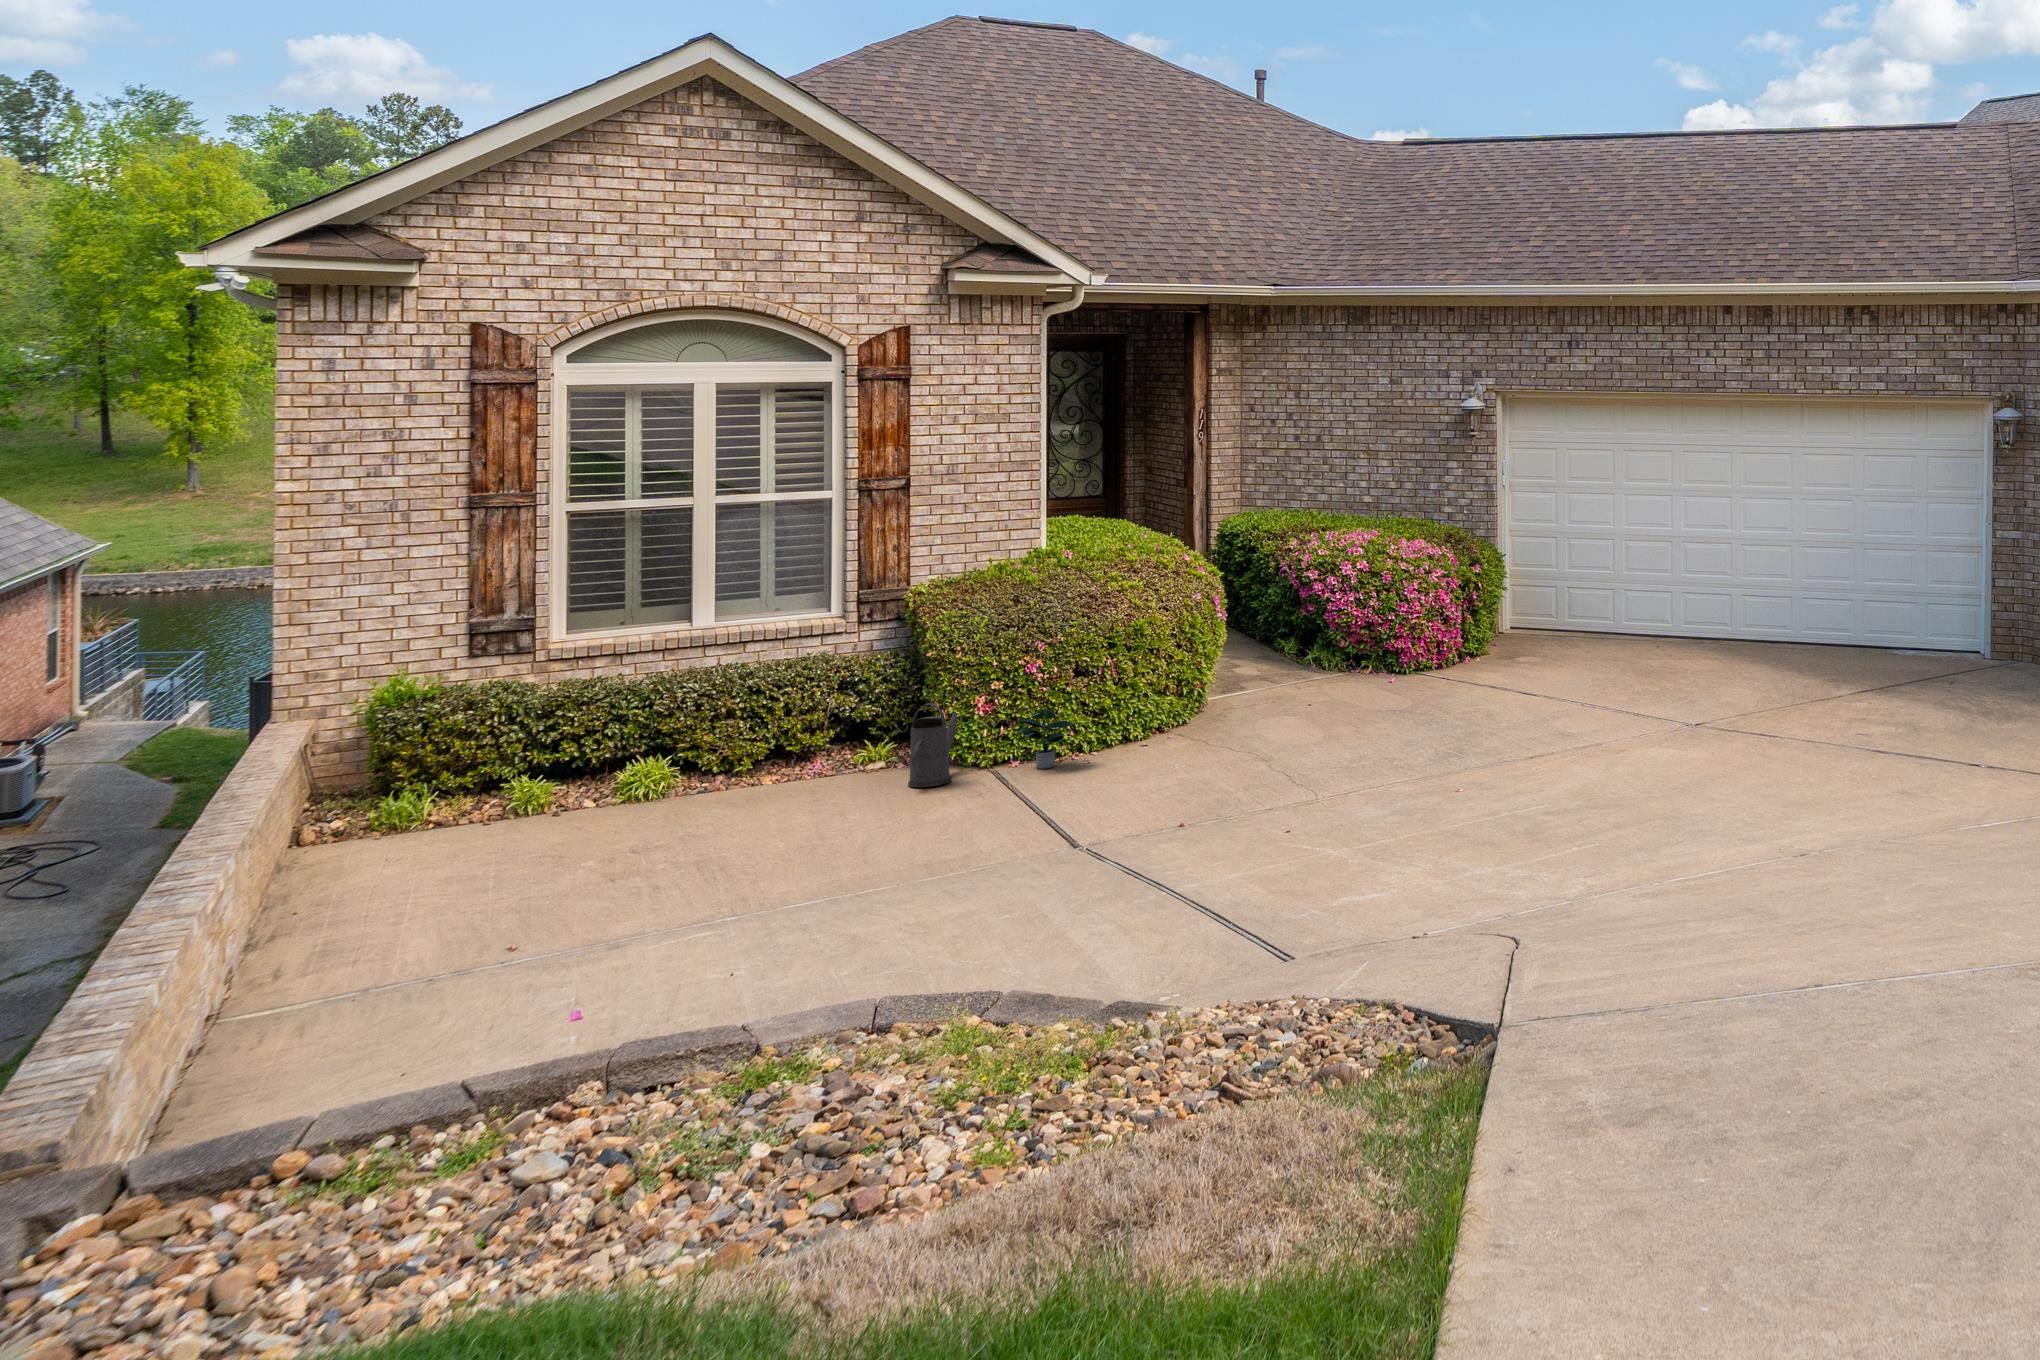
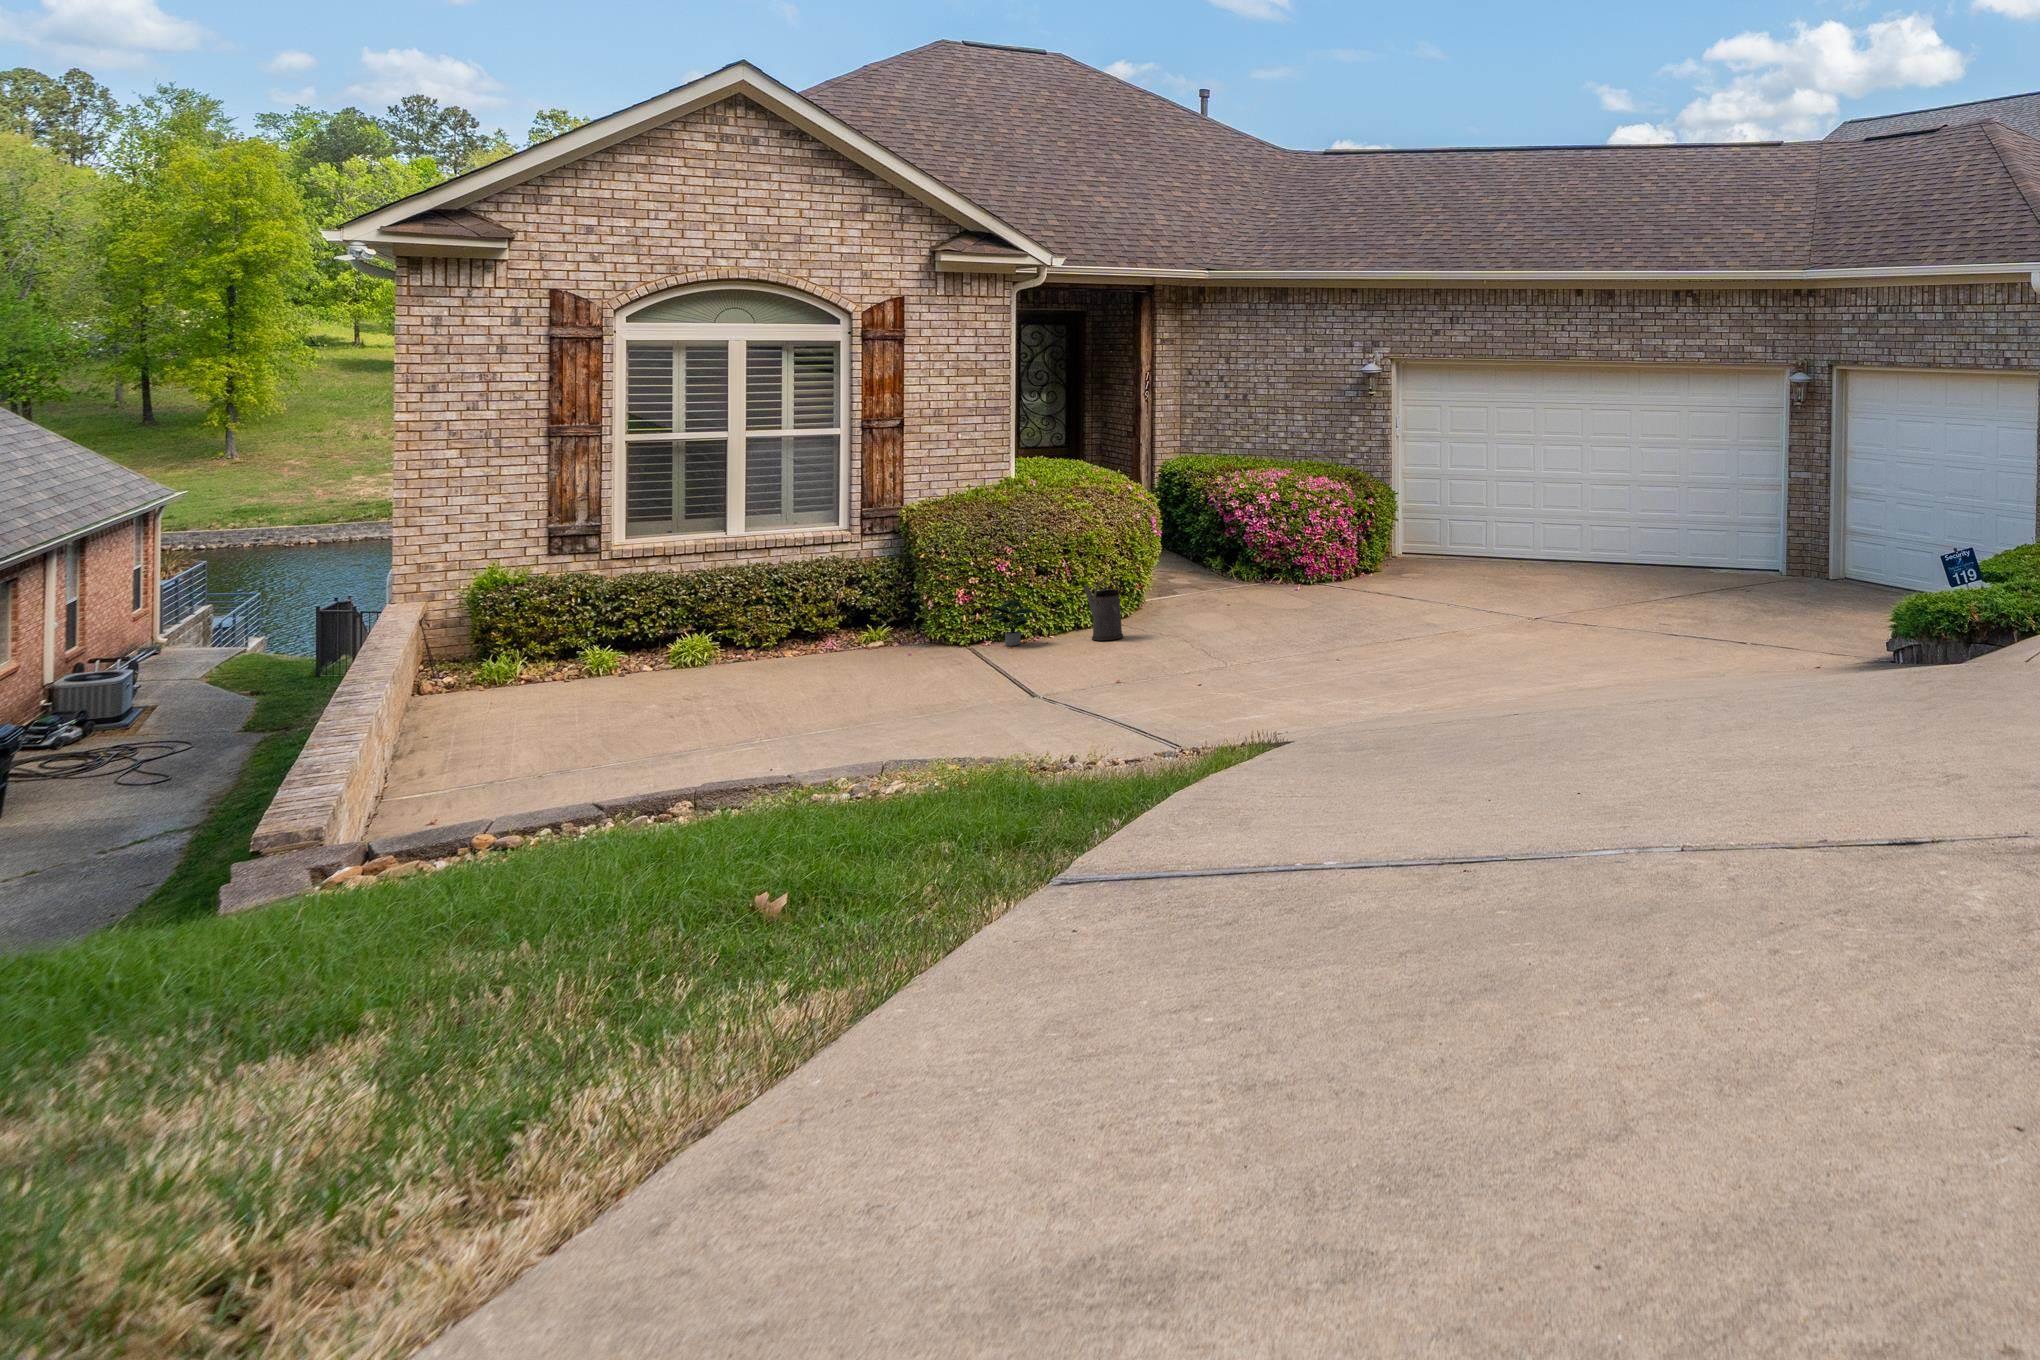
watering can: present [908,703,957,787] -> present [1084,579,1123,640]

